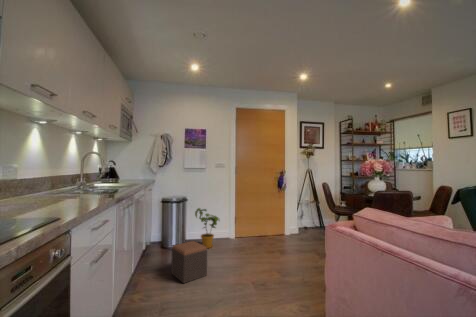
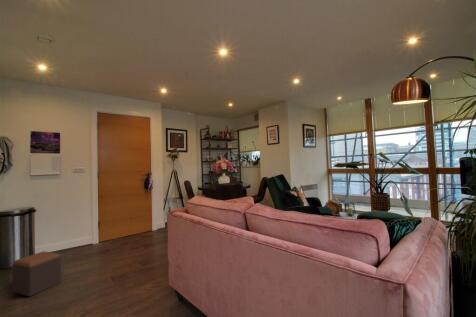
house plant: present [195,208,219,248] -> none [46,217,79,258]

